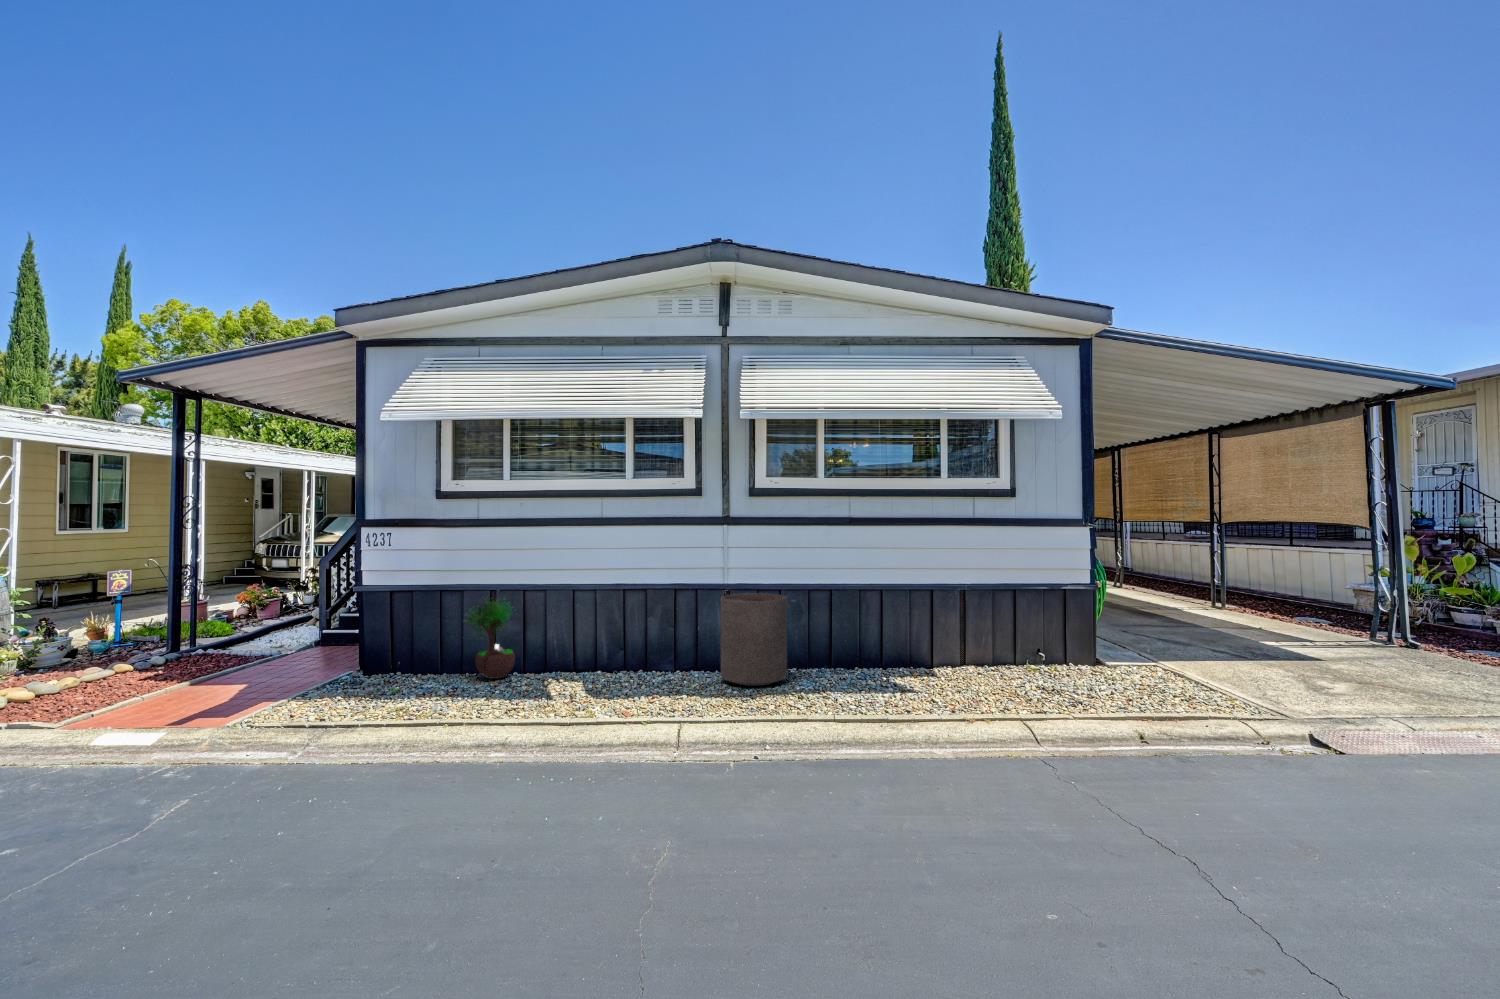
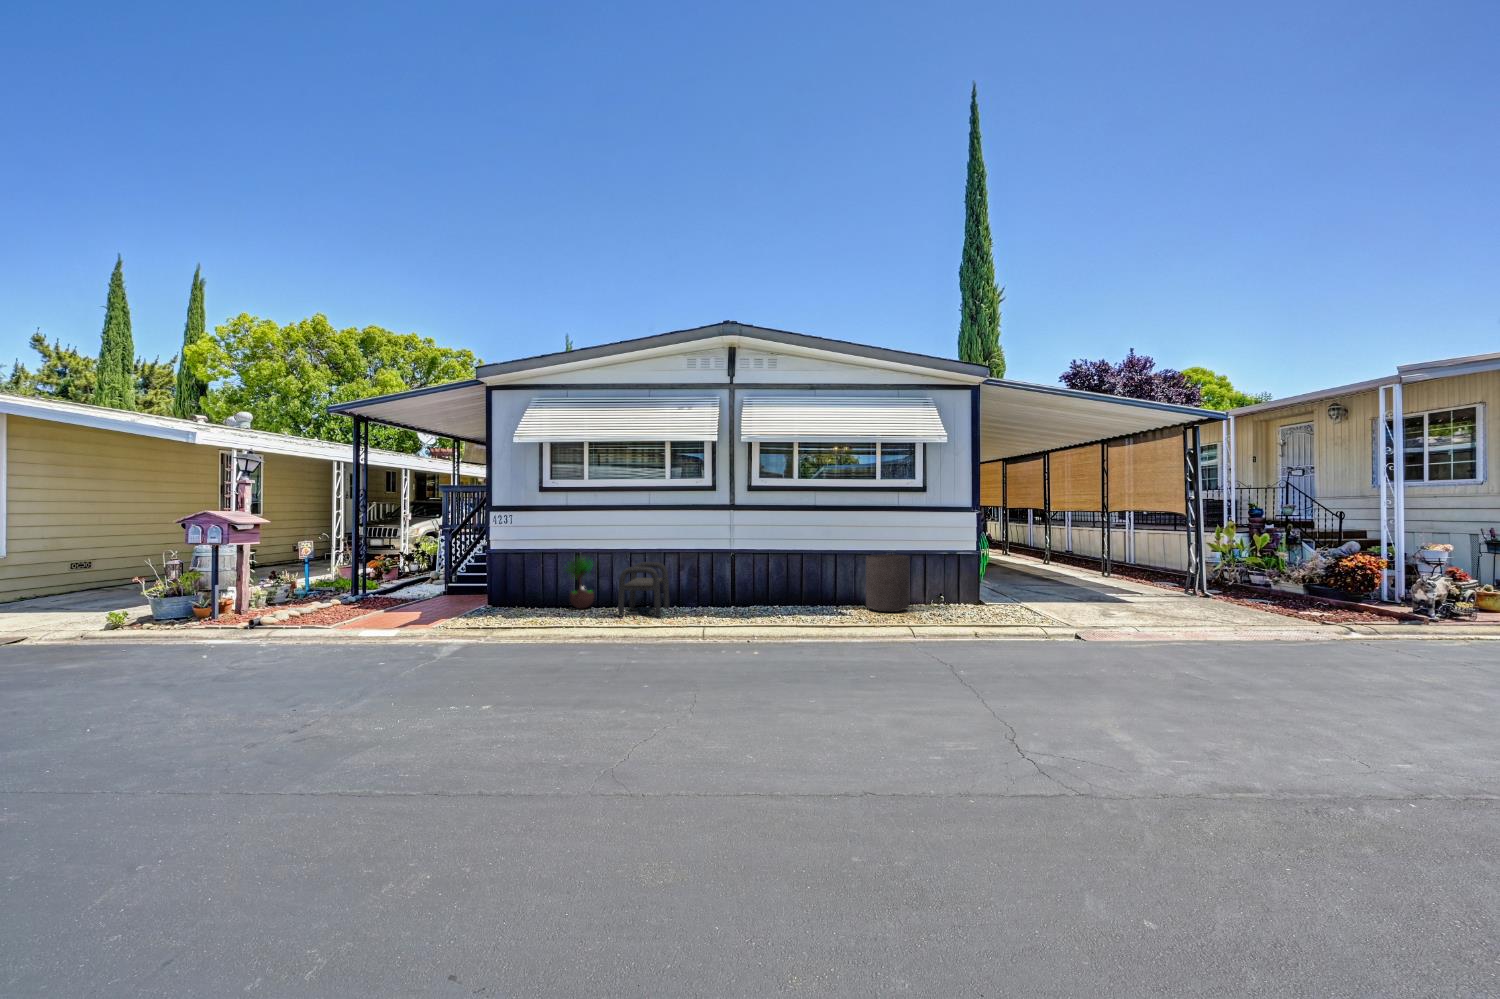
trash can: present [720,593,787,686] -> present [866,555,910,612]
bench: none [544,605,631,699] -> present [618,562,669,617]

